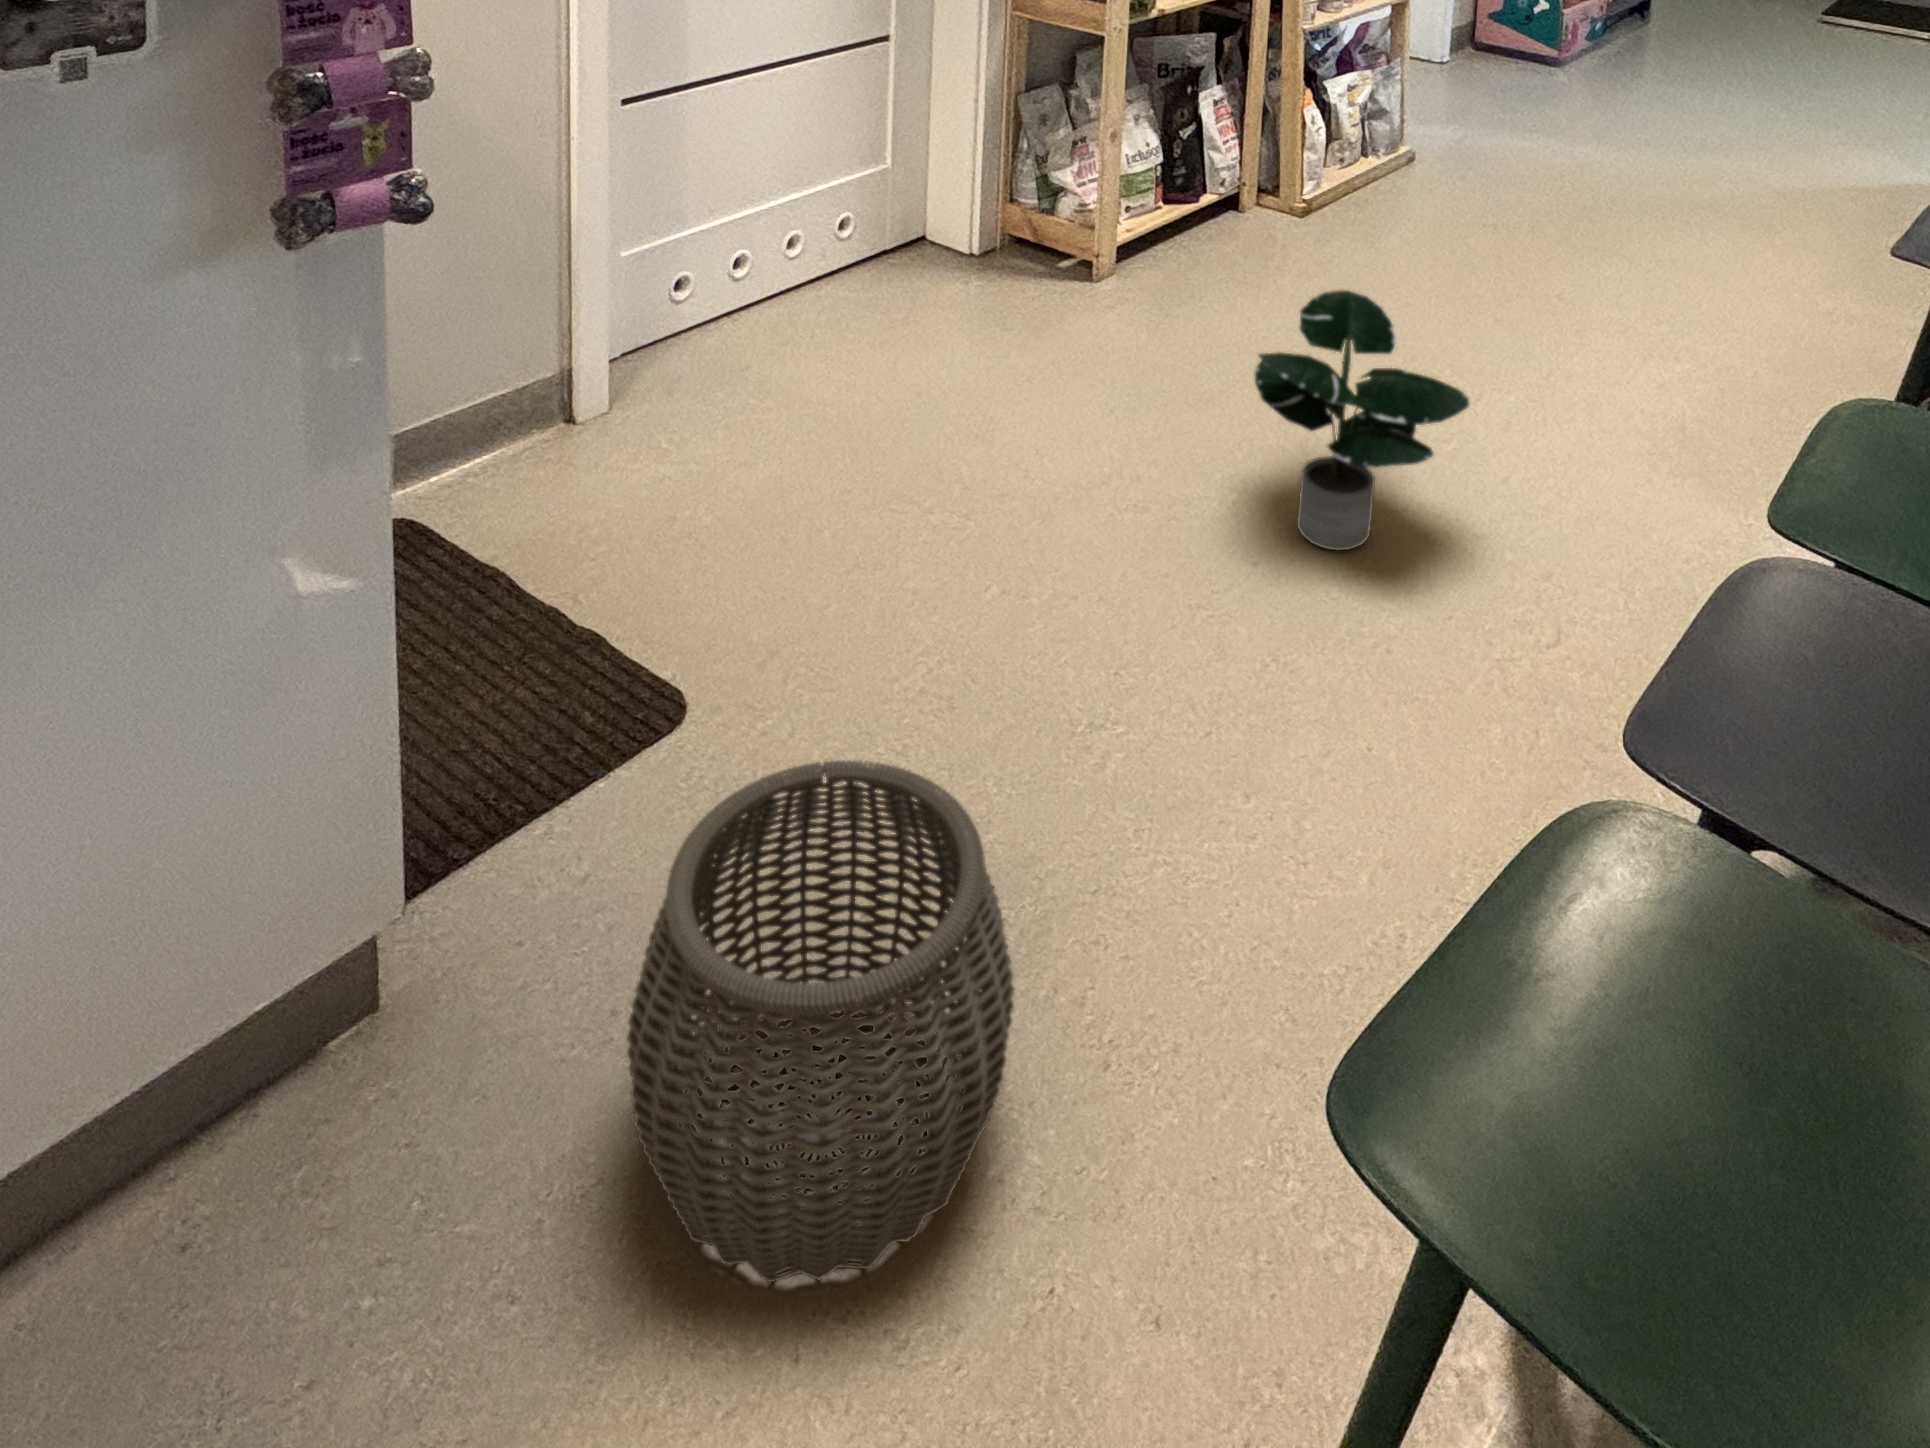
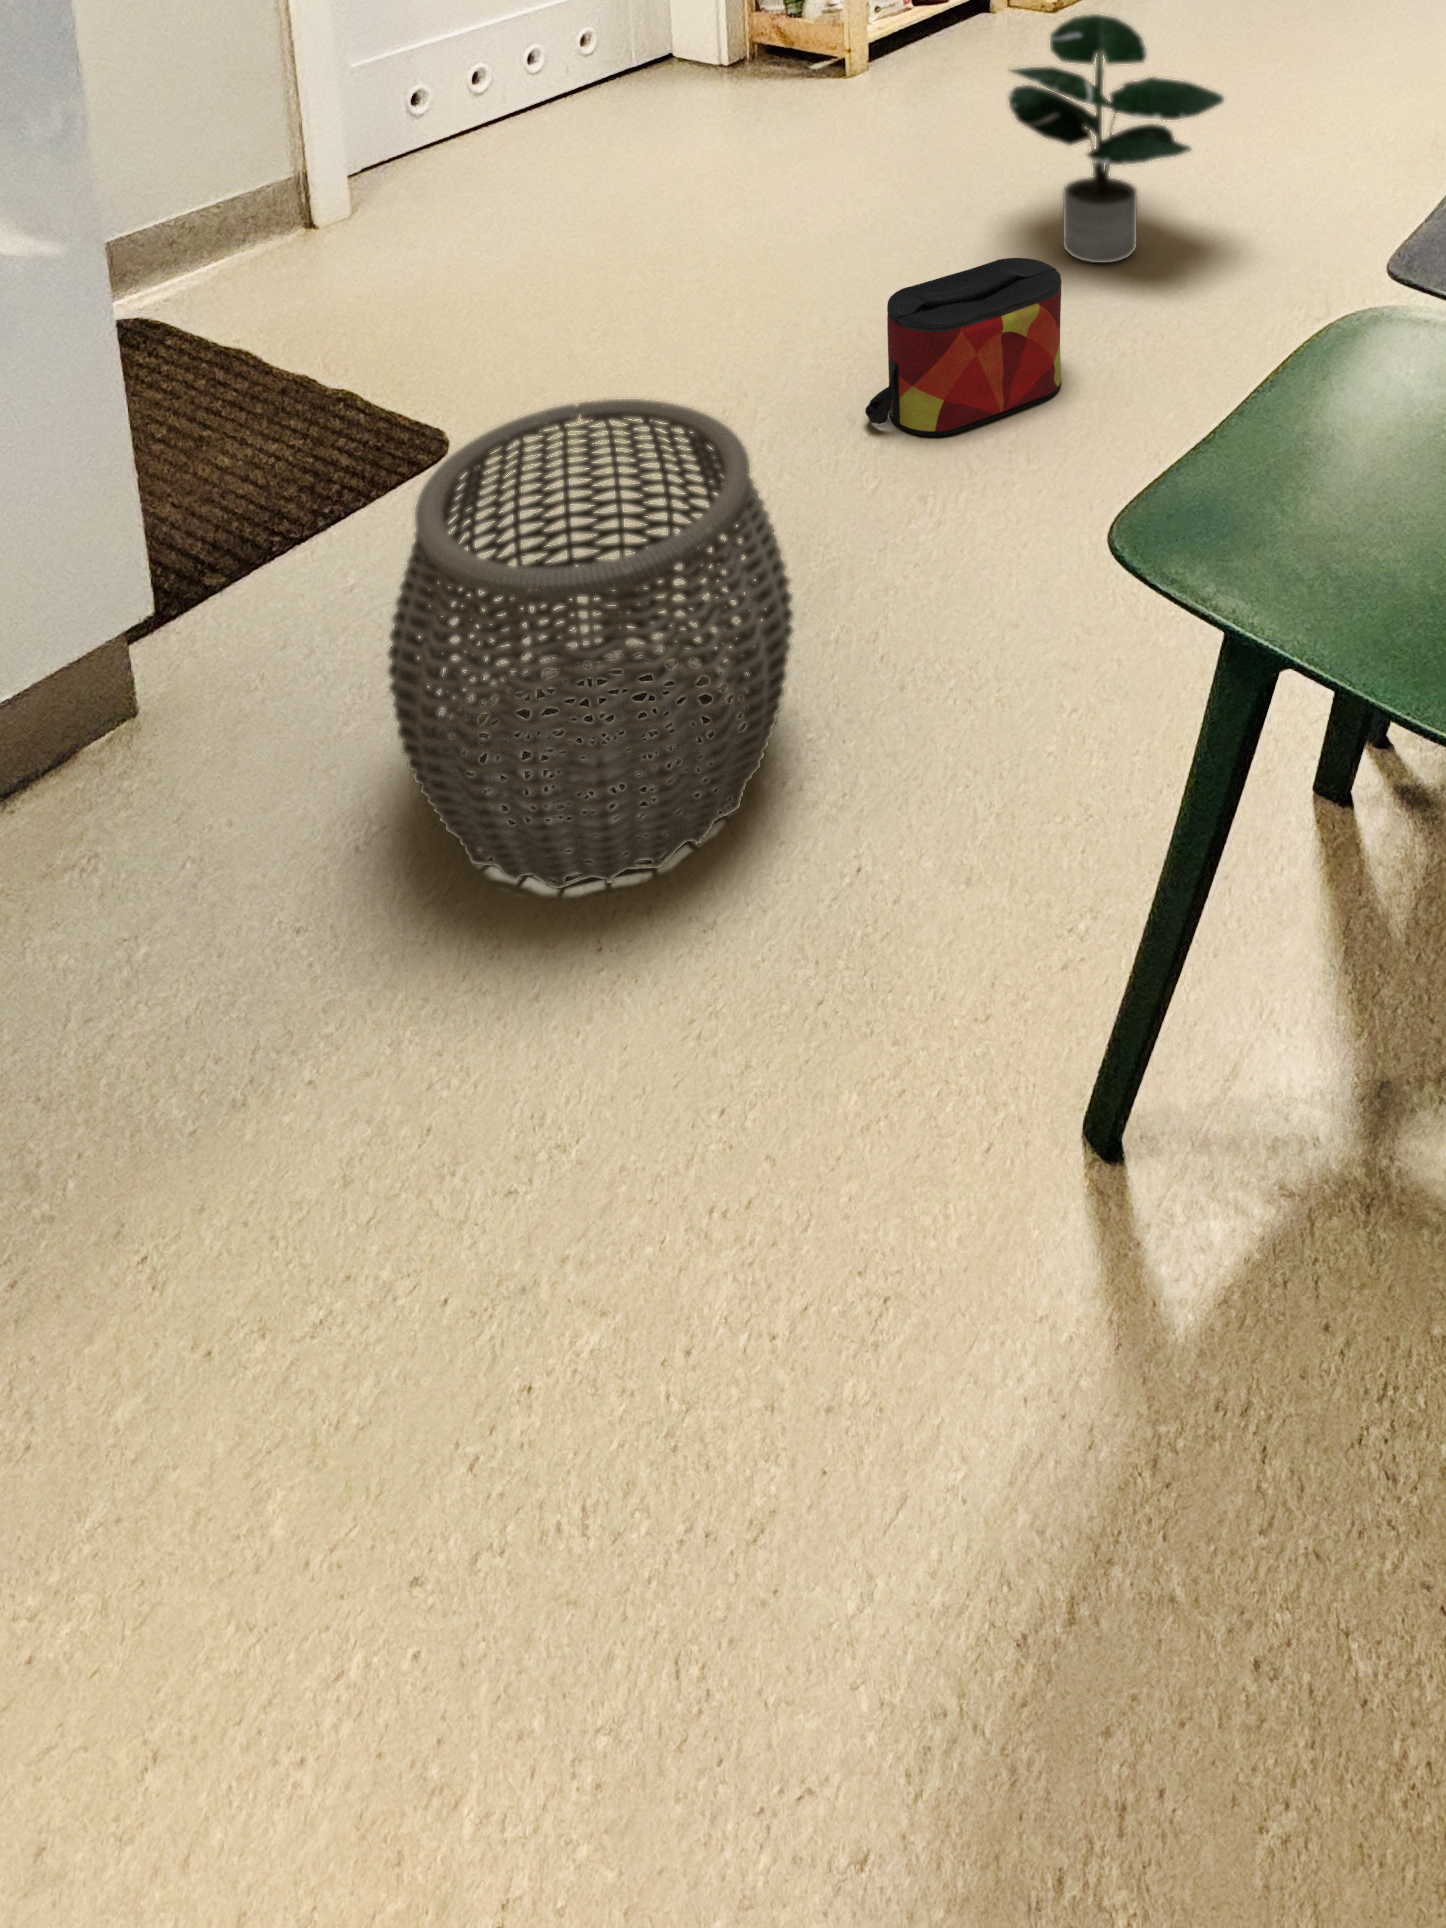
bag: none [1092,567,1295,754] -> present [865,258,1061,436]

